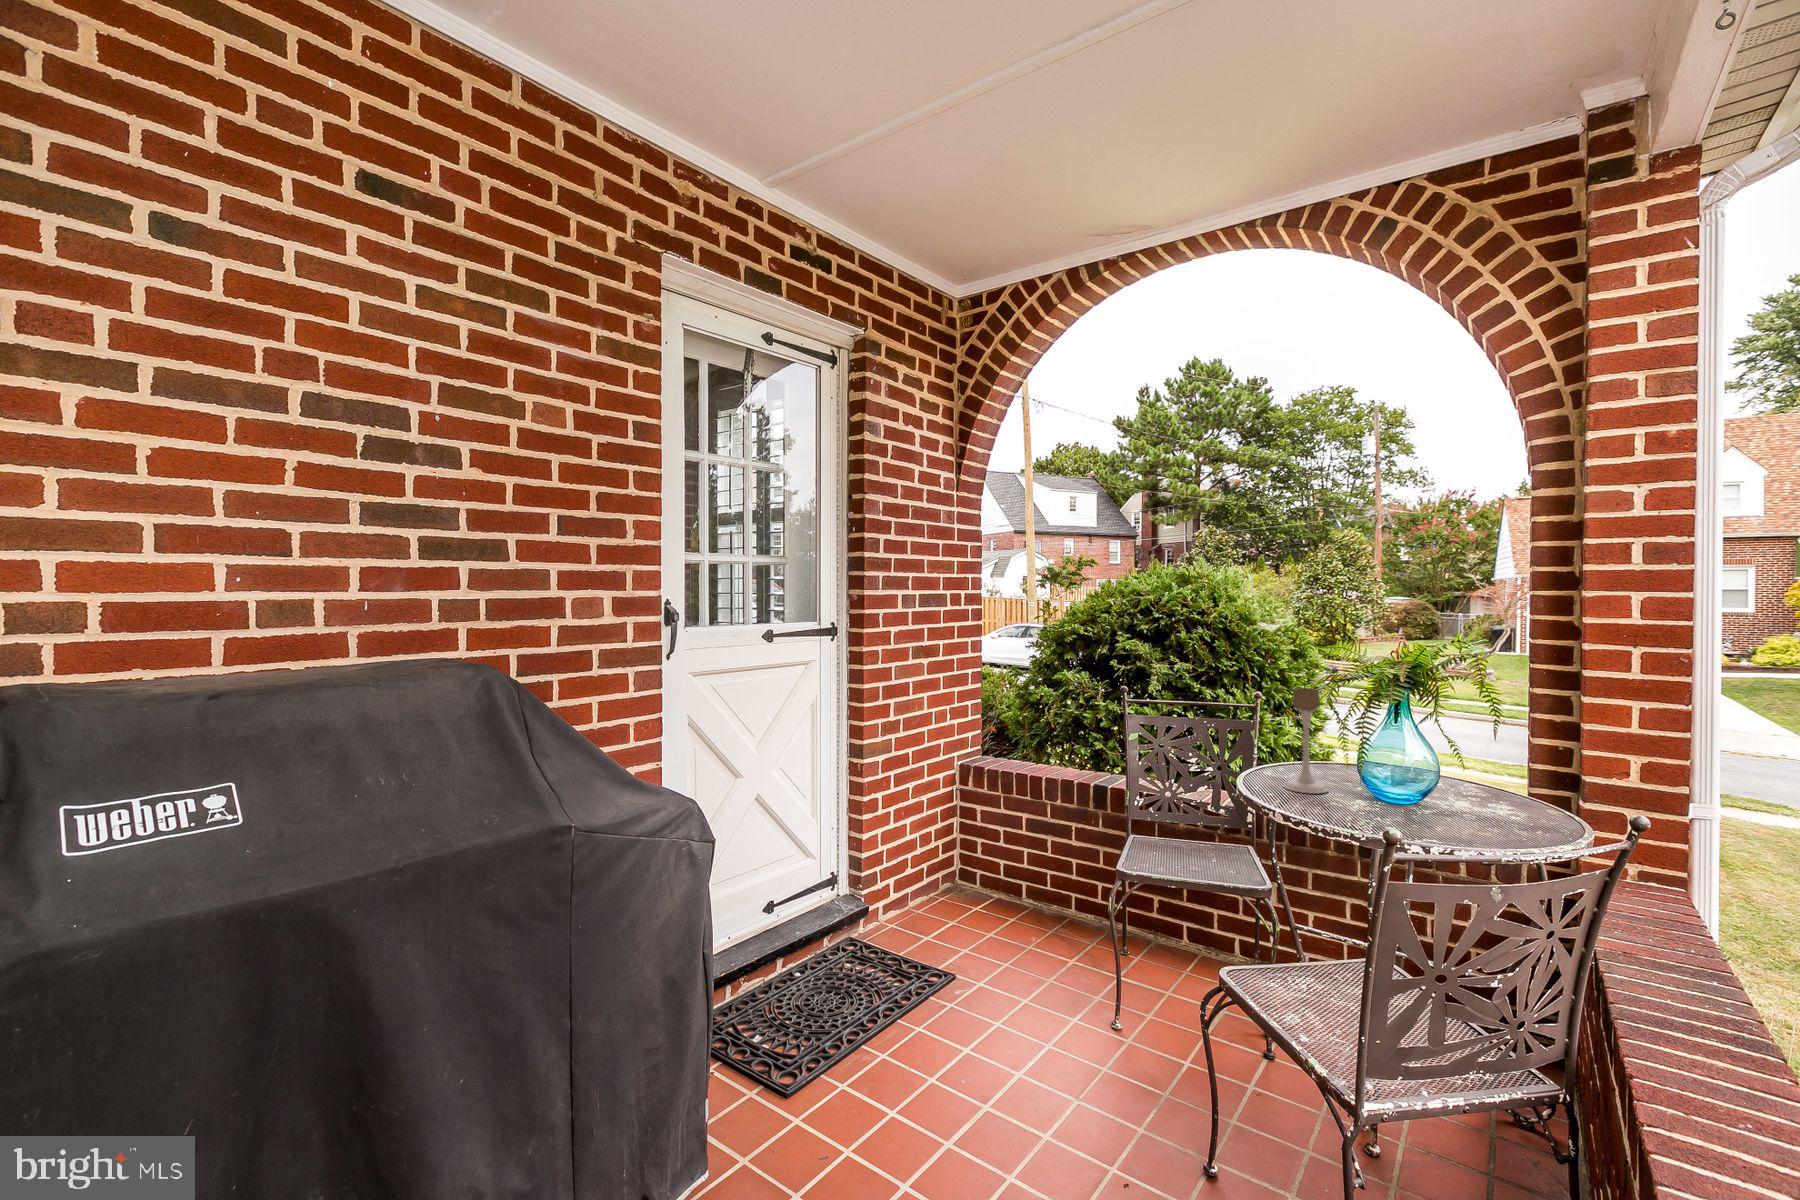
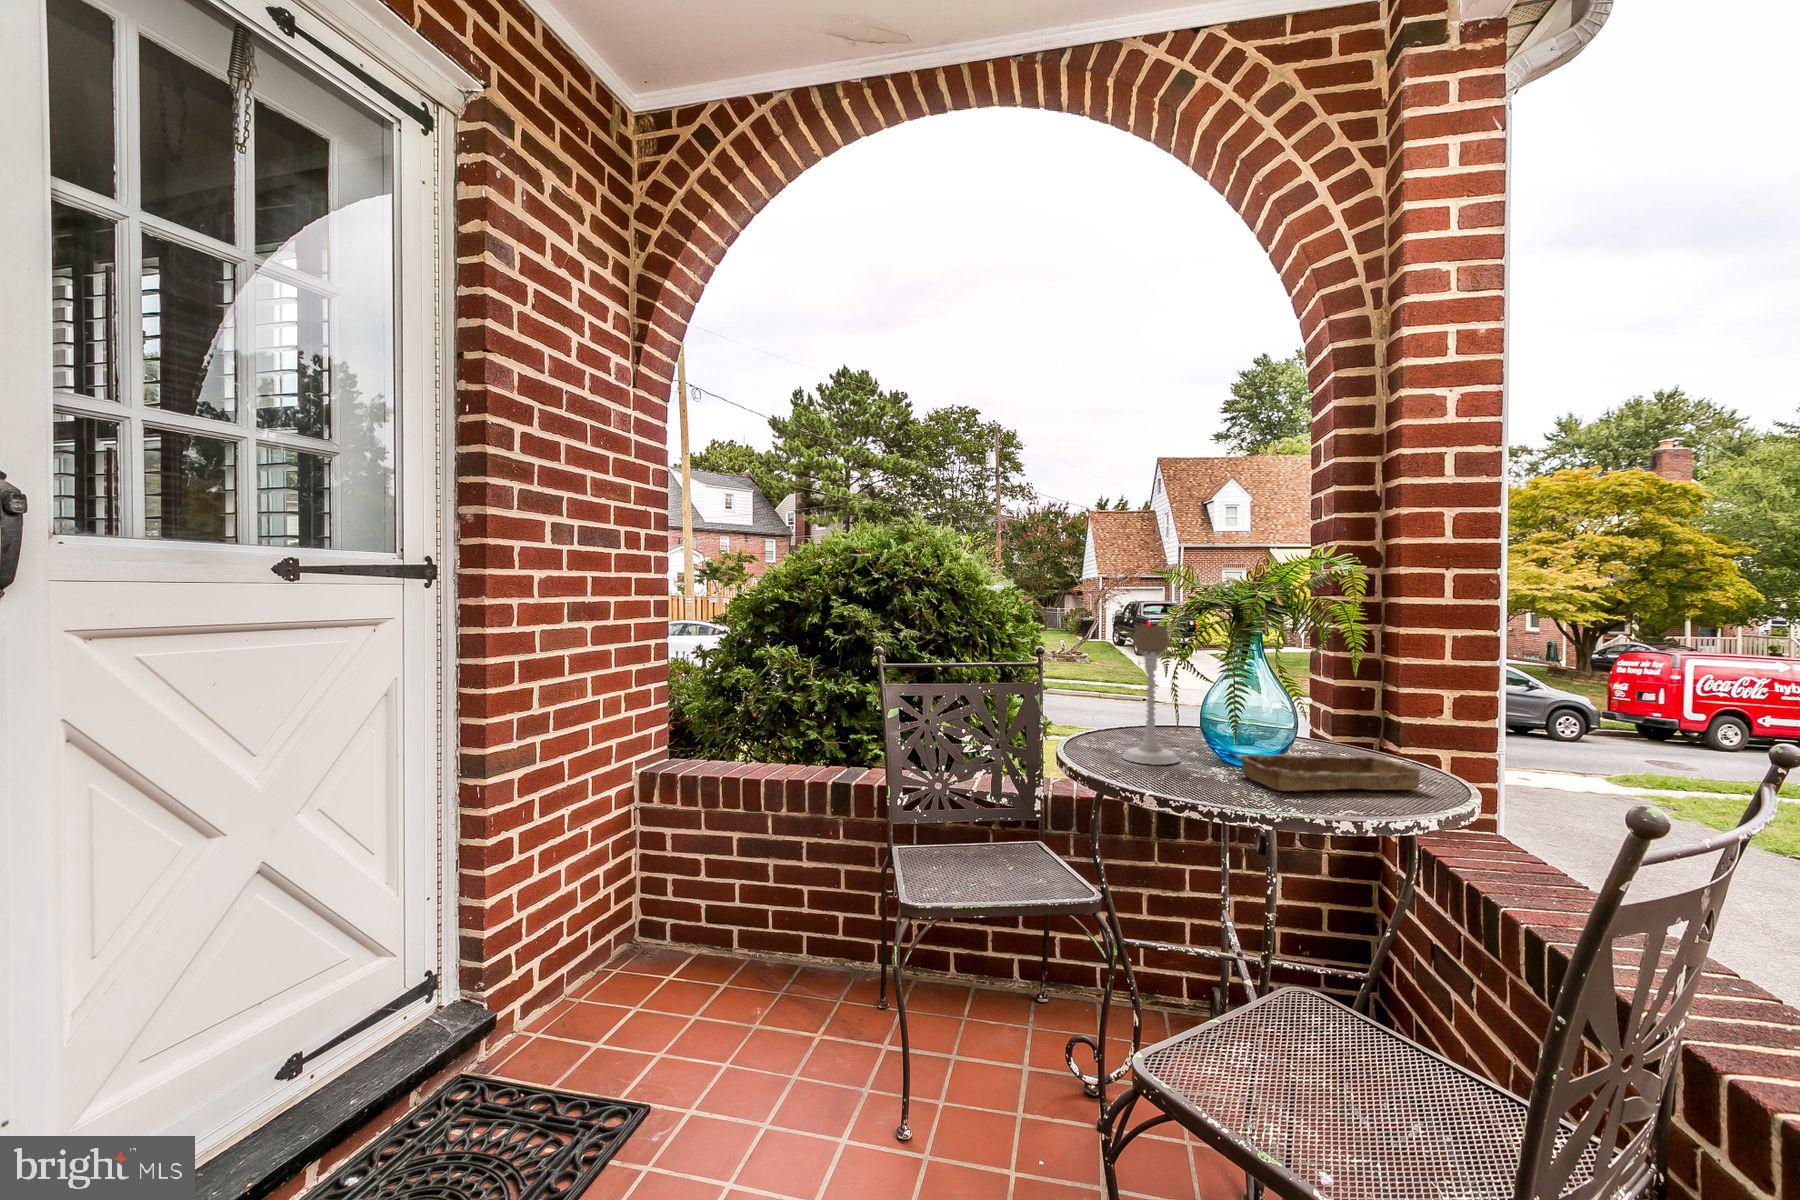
tray: none [1359,790,1509,830] -> present [1237,754,1424,791]

